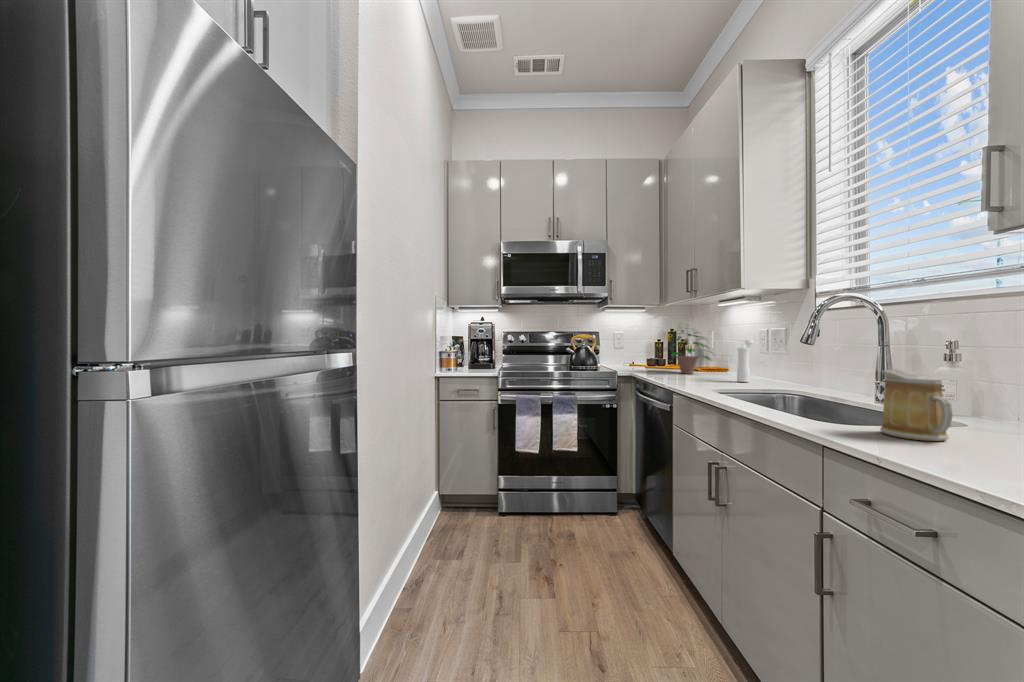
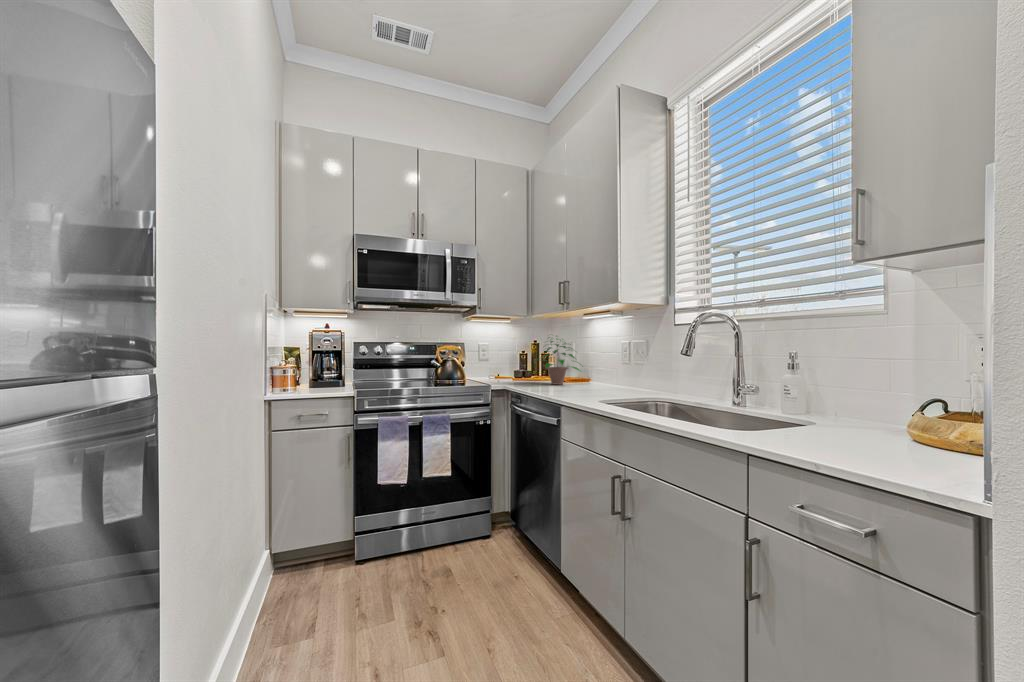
pepper mill: present [737,340,754,382] -> none [609,352,621,392]
mug: present [880,369,953,441] -> none [783,384,844,448]

